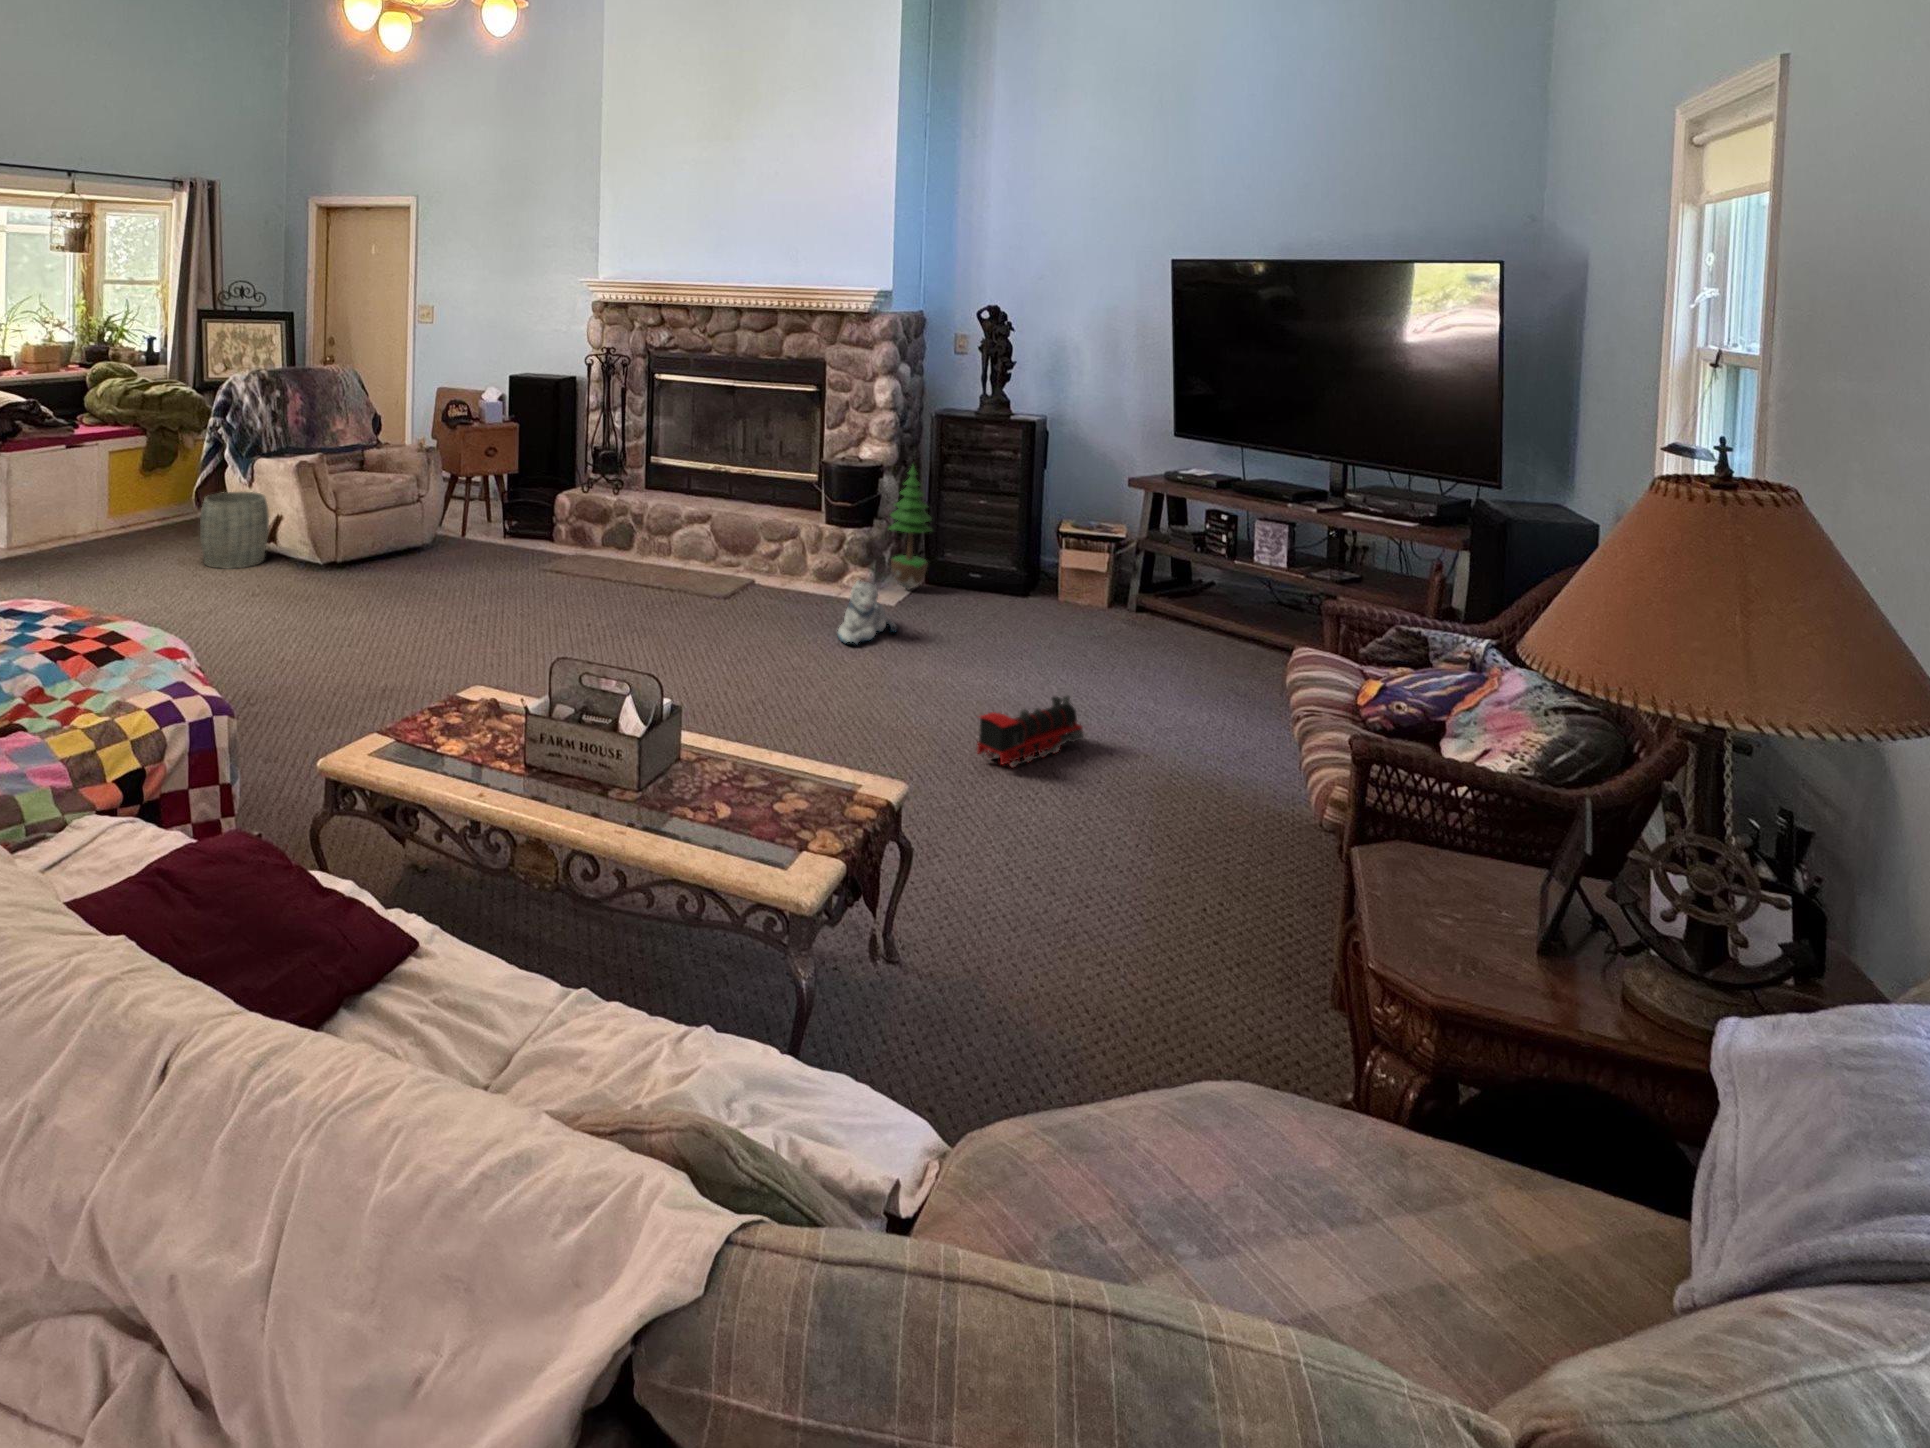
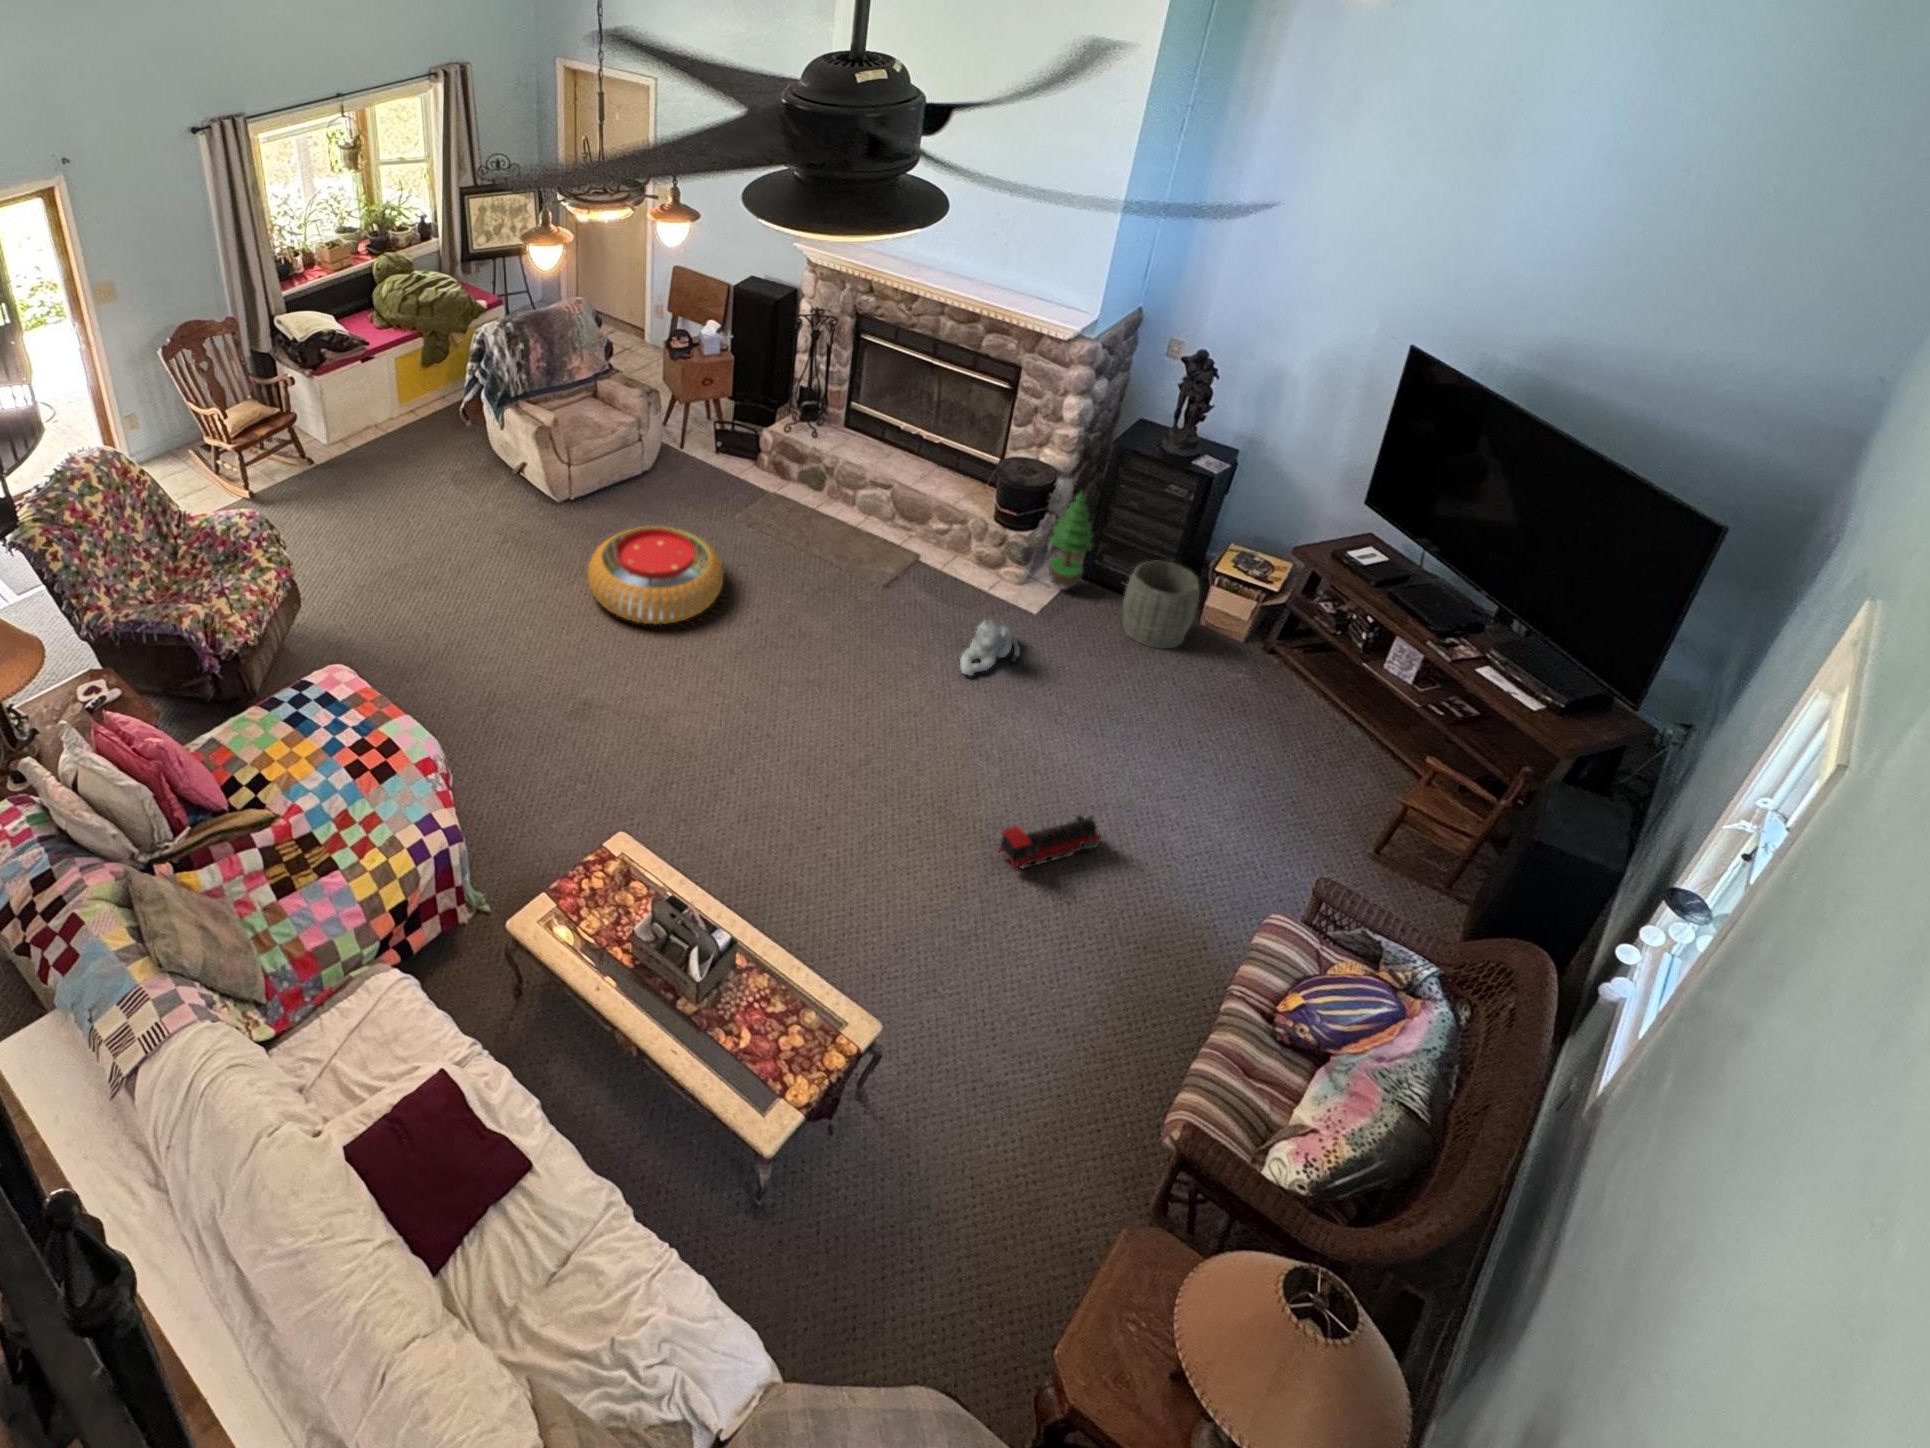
woven basket: present [200,492,269,569] -> present [1122,560,1200,649]
pouf: none [377,547,547,640] -> present [588,526,723,624]

